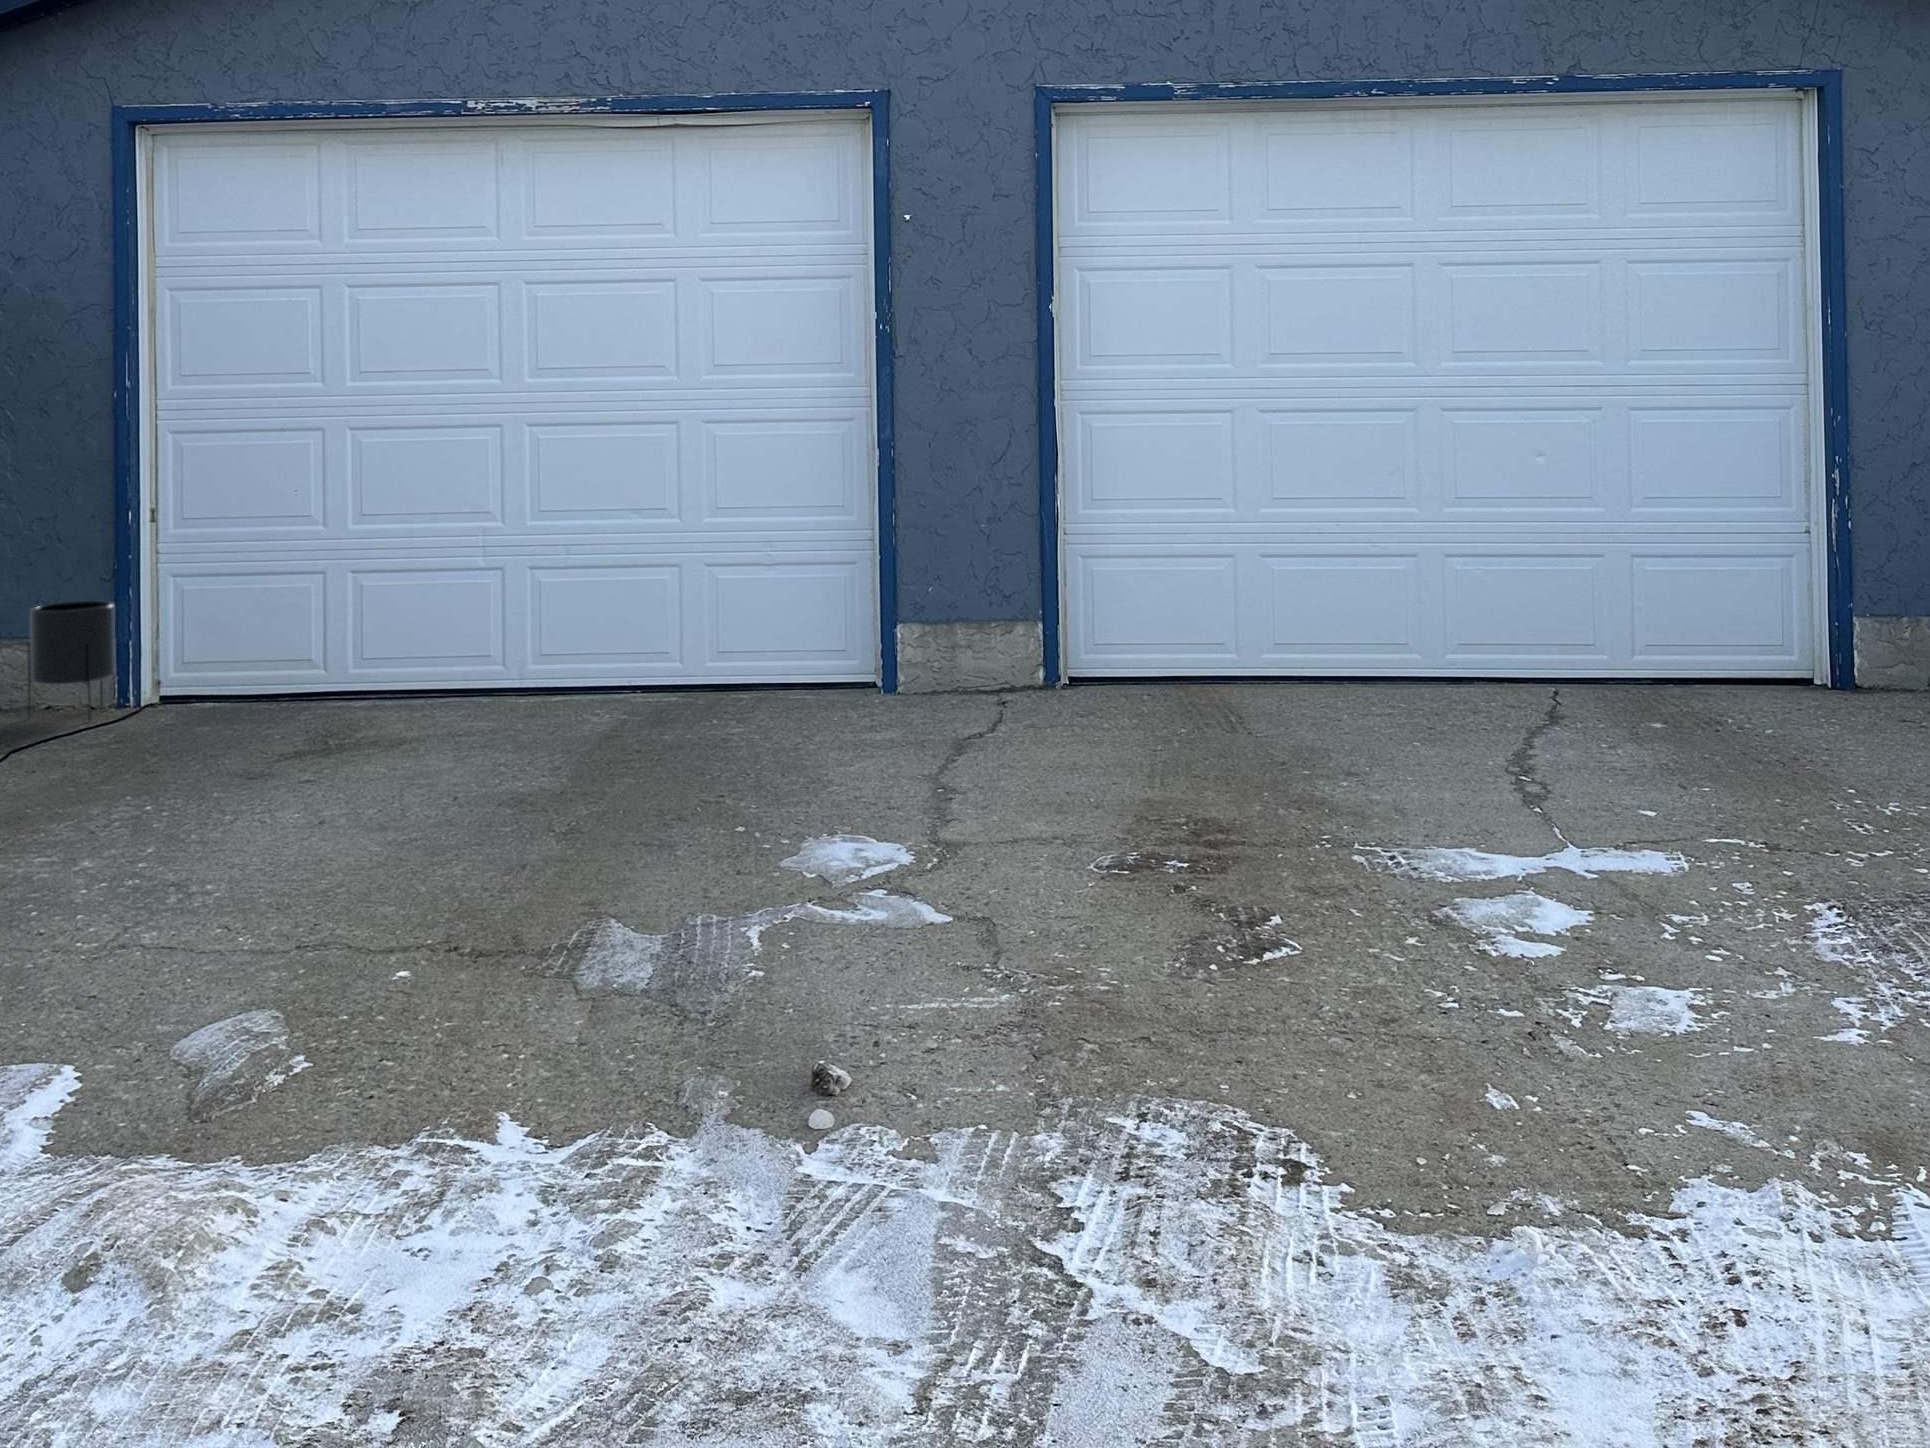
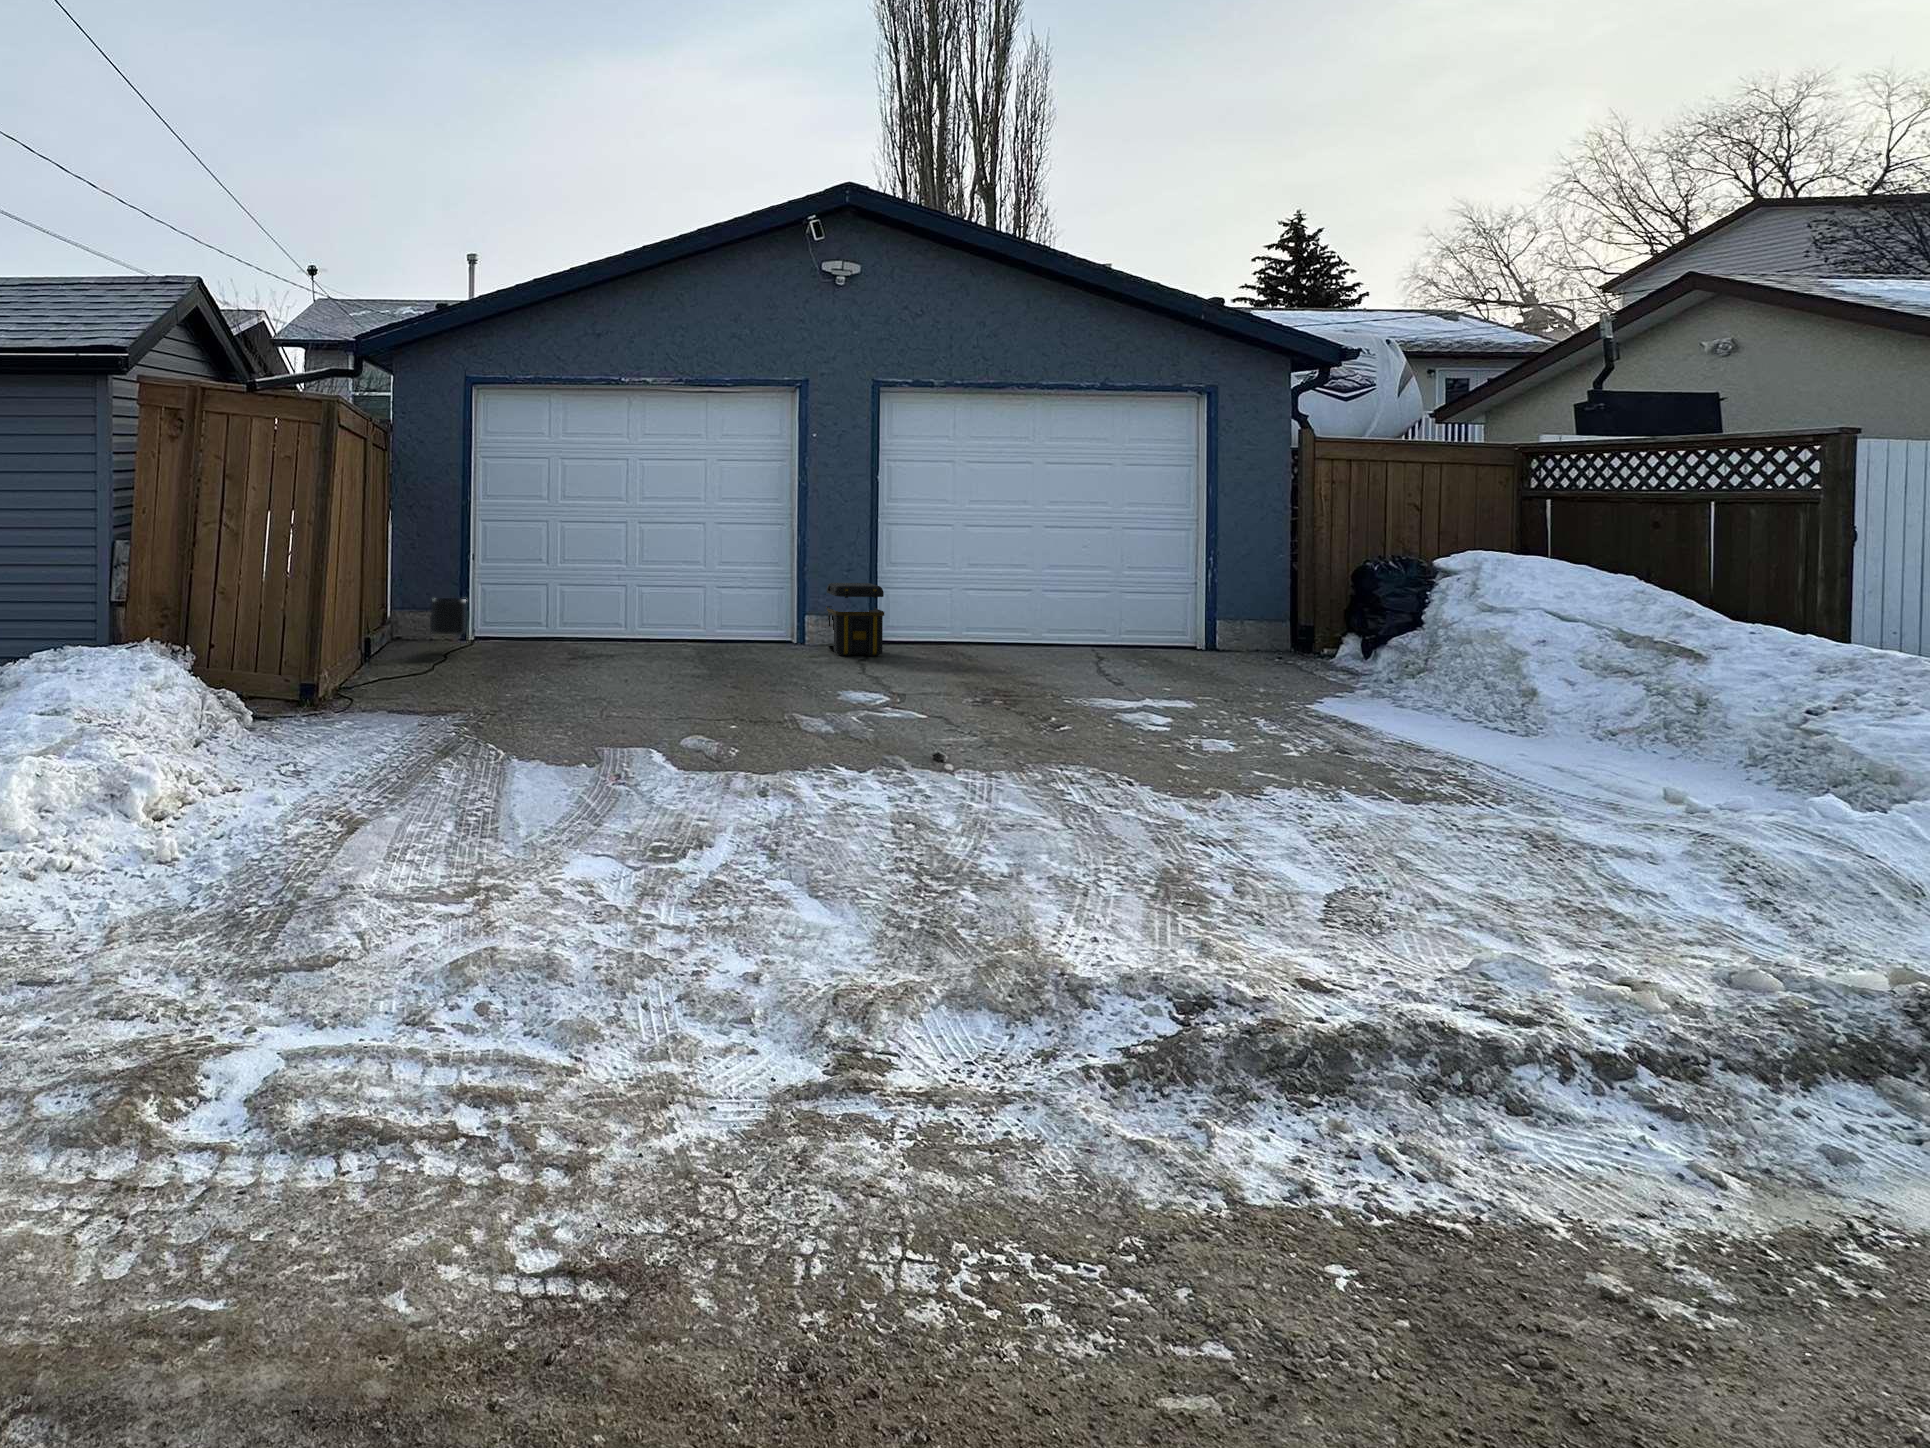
toolbox: none [915,547,1030,718] -> present [826,583,884,656]

